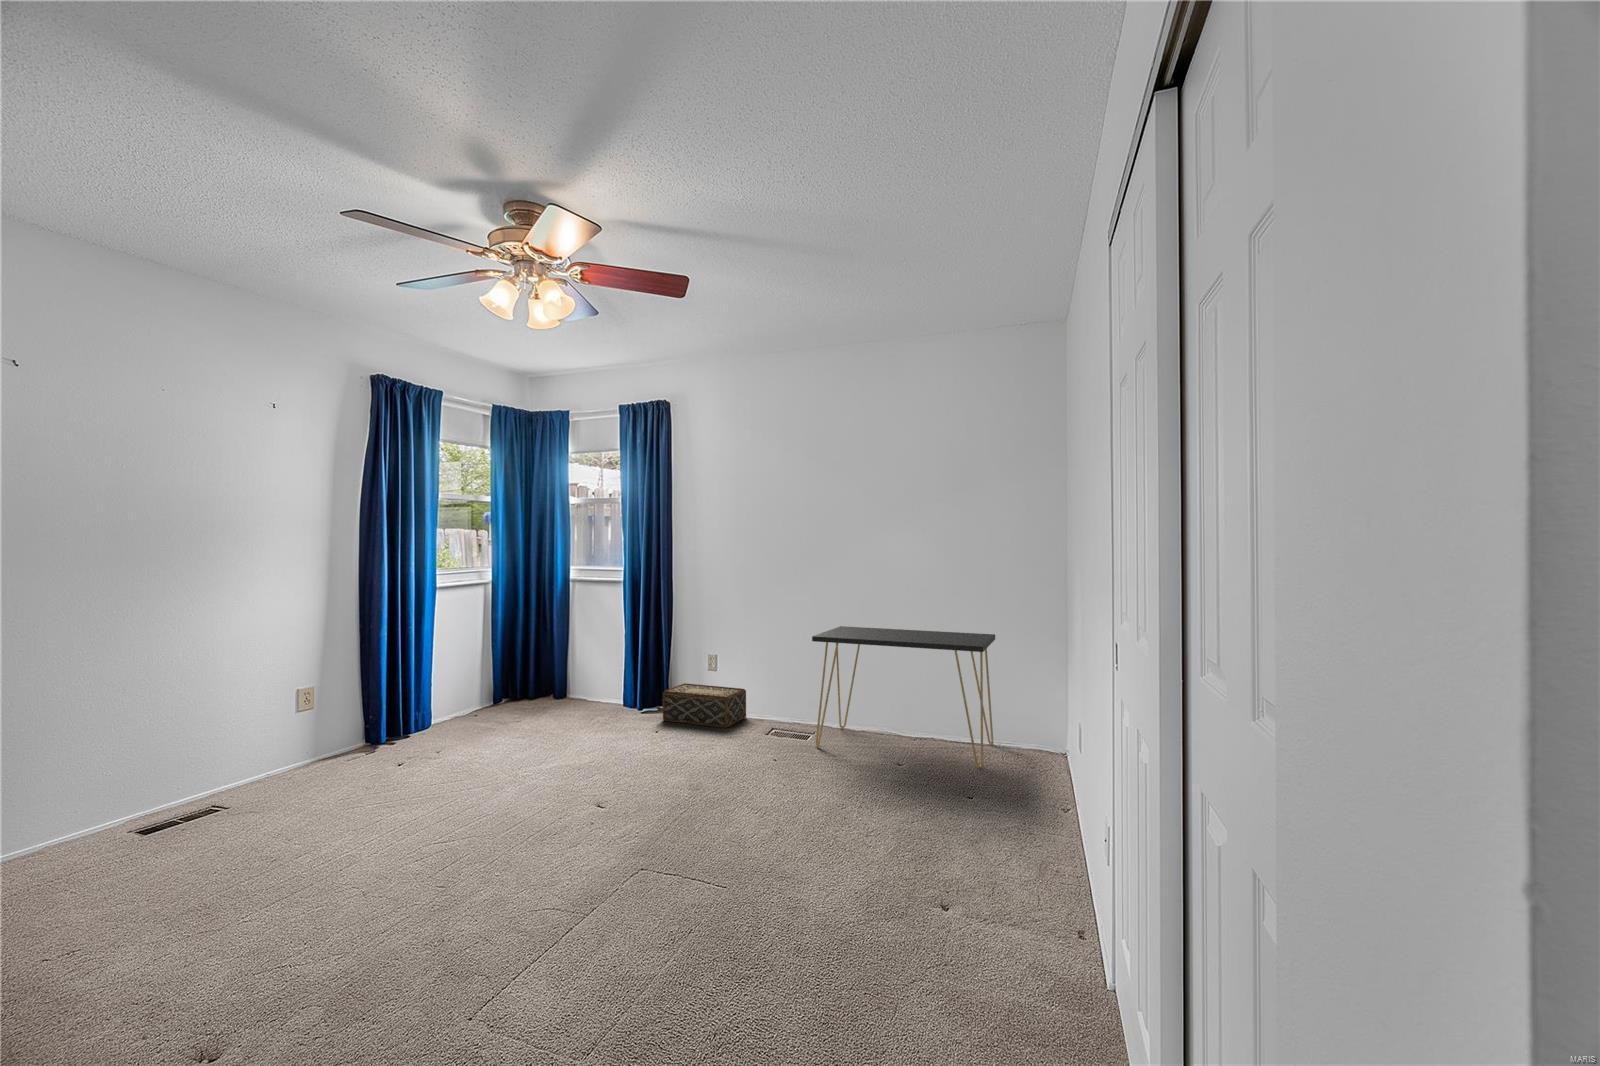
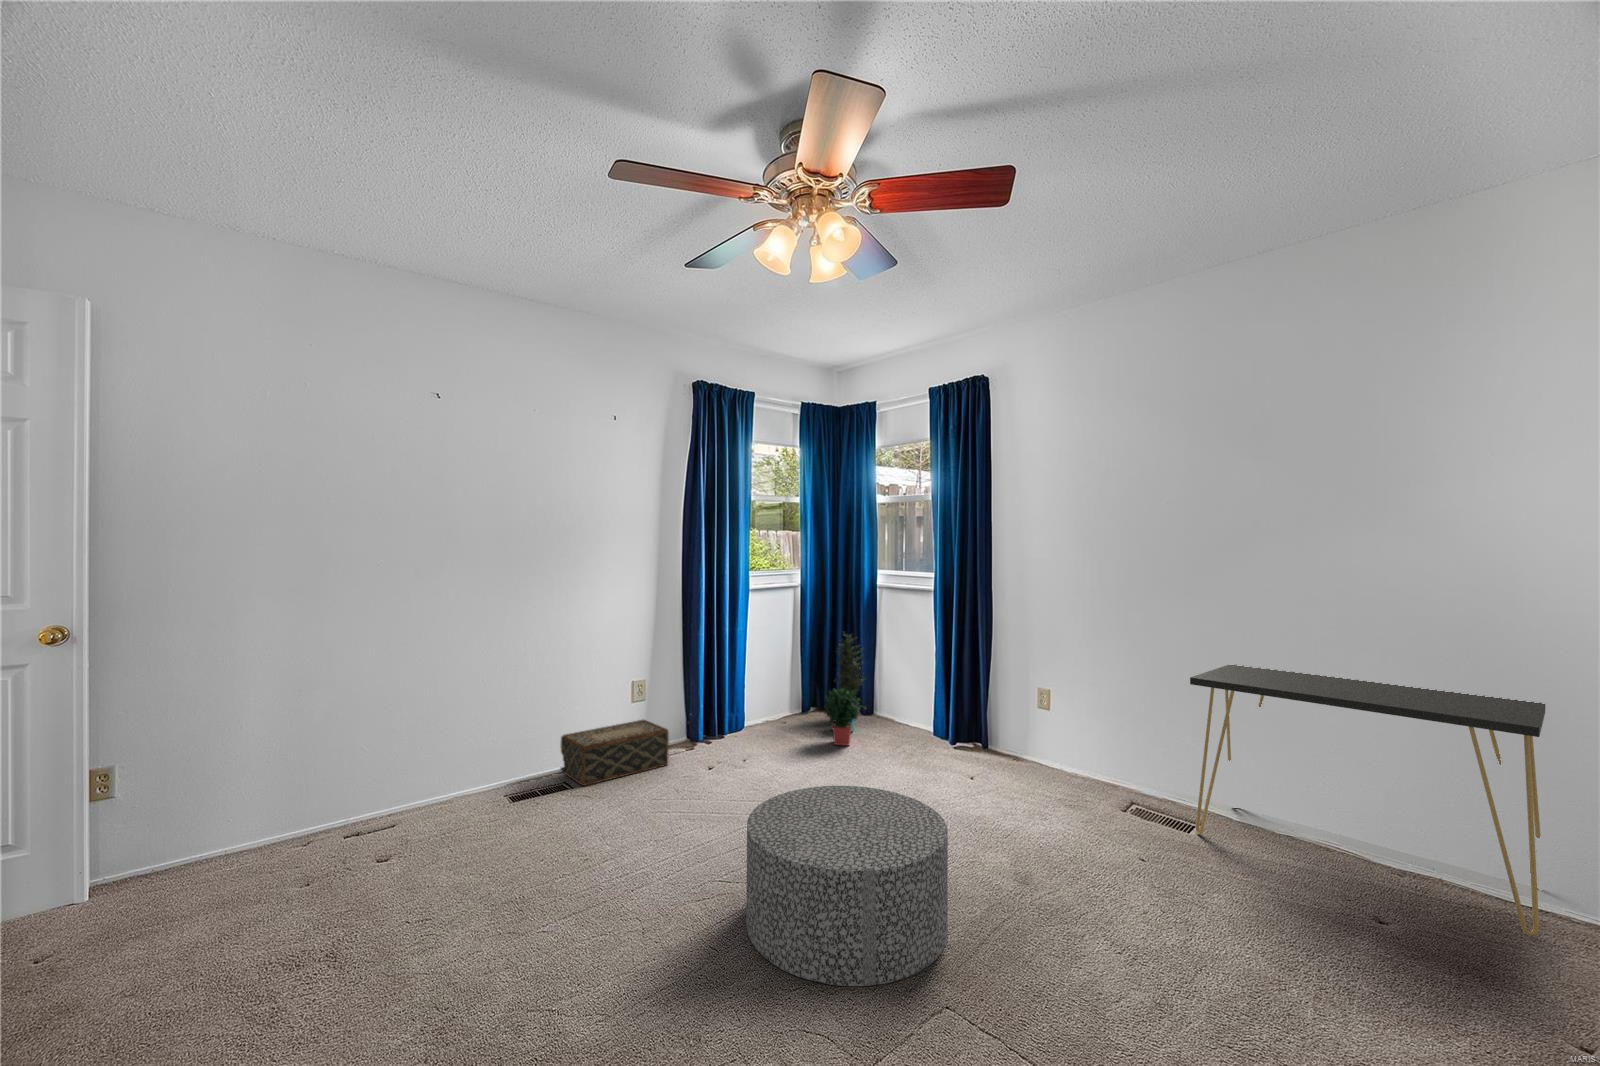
potted plant: none [520,624,560,728] -> present [824,634,864,746]
woven basket: present [663,683,746,728] -> present [561,720,669,786]
ottoman: none [475,742,642,882] -> present [746,786,948,986]

